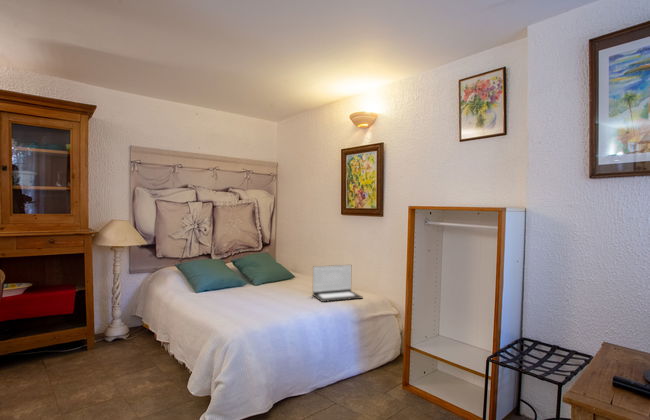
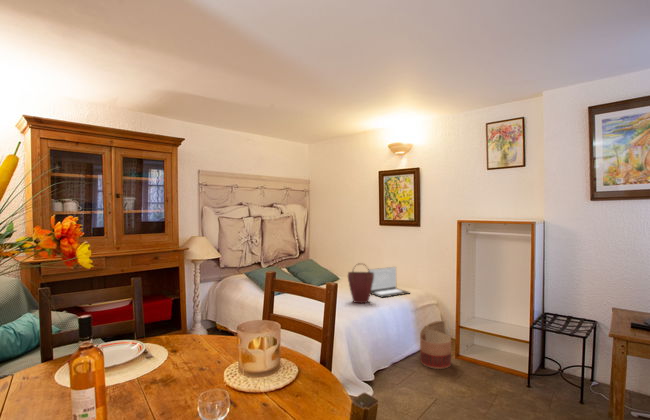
handbag: none [277,258,307,308] -> present [348,264,374,303]
basket: none [357,336,396,401] -> present [420,320,451,369]

